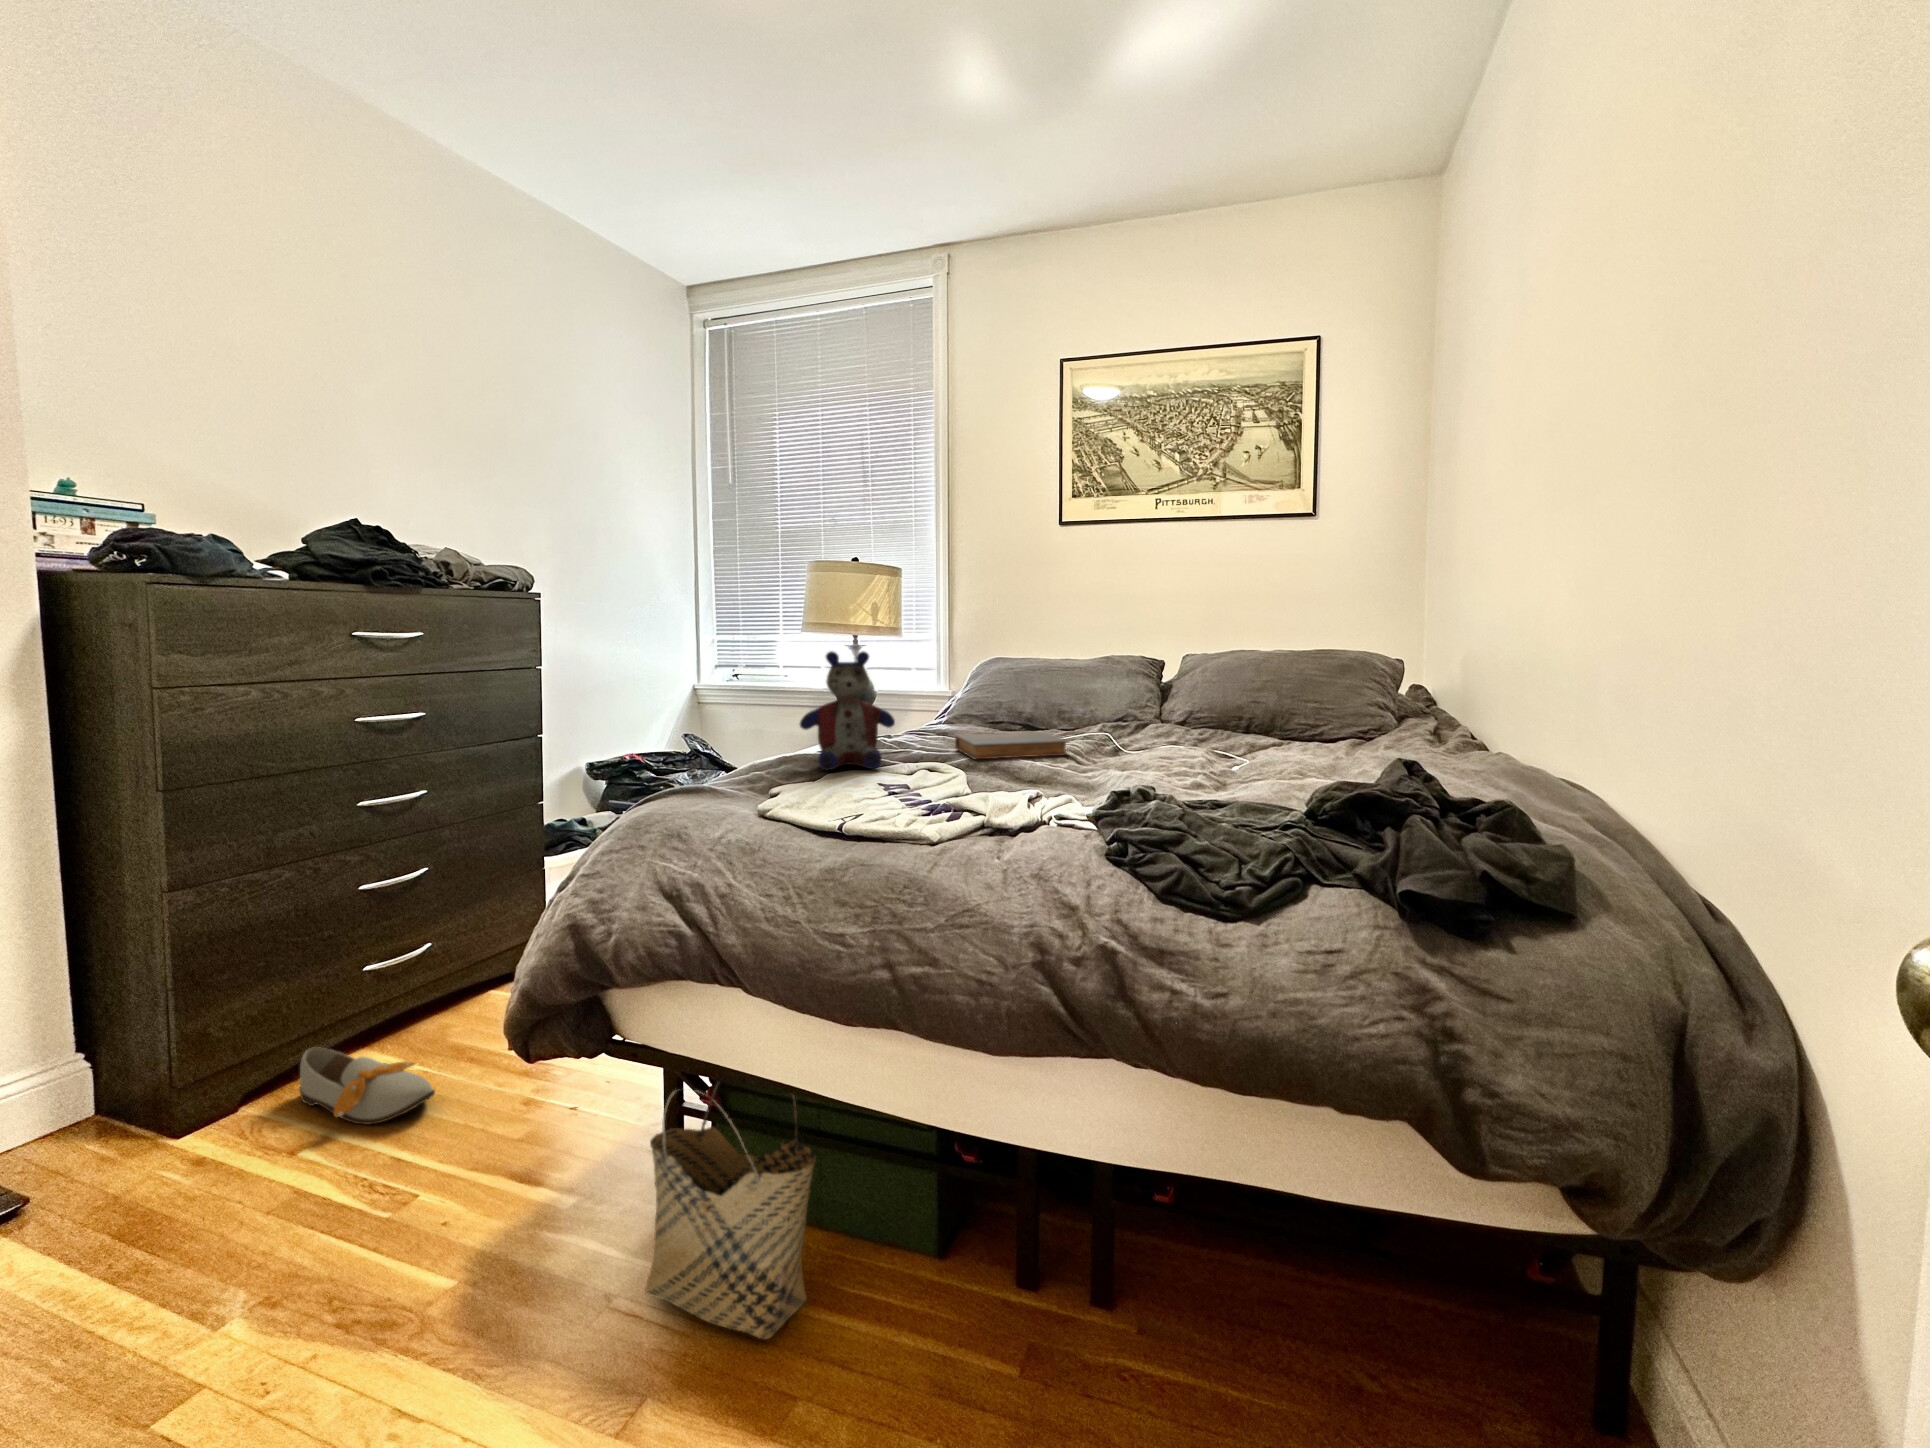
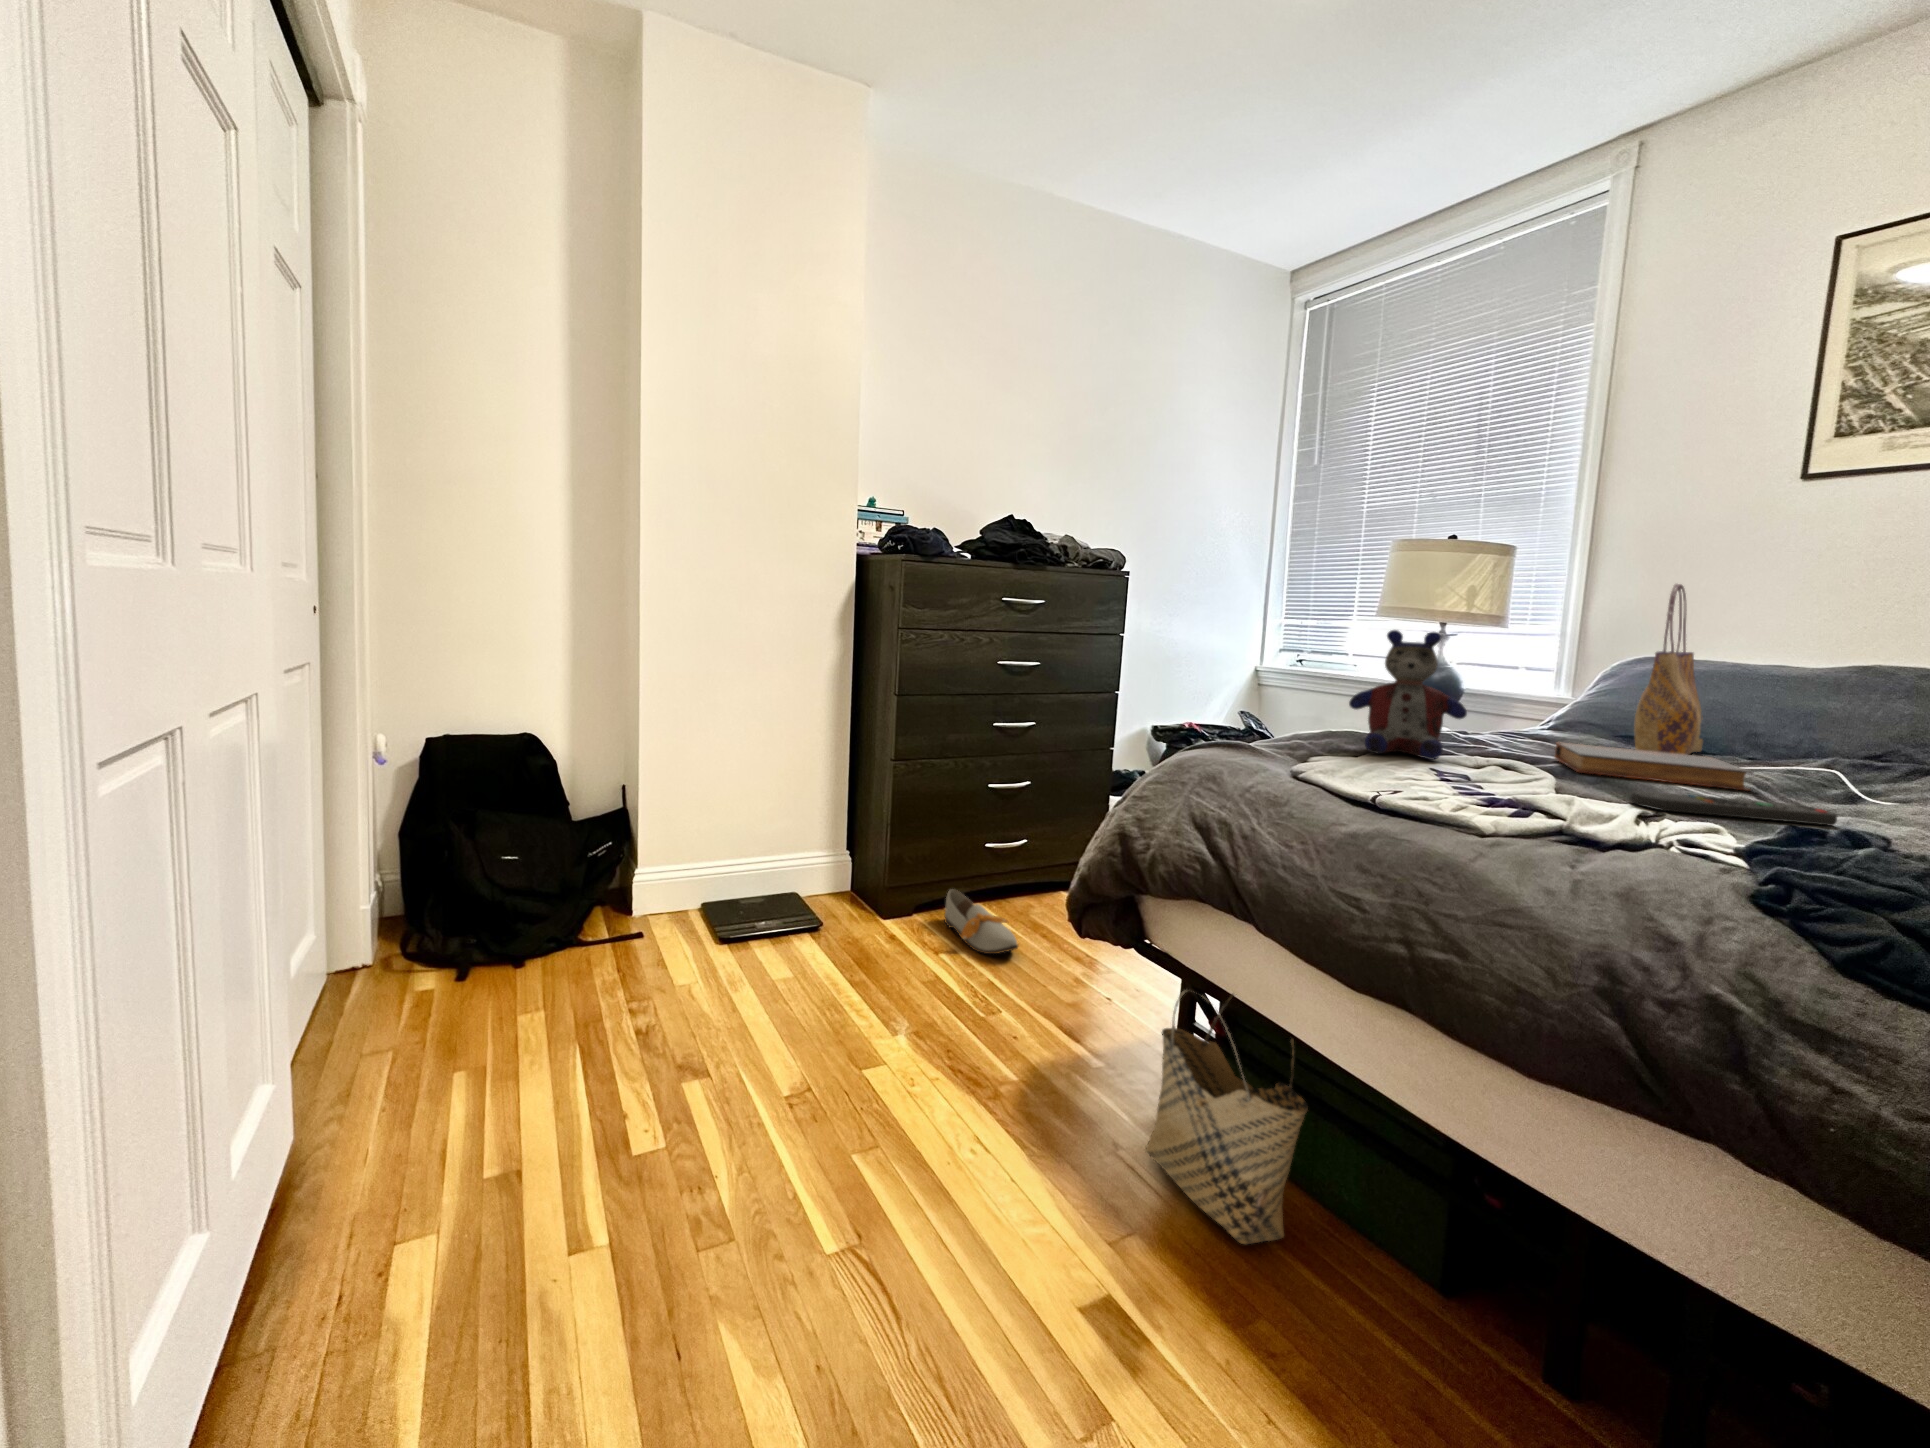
tote bag: none [996,601,1031,735] -> present [1634,583,1703,755]
remote control: none [1015,764,1120,787] -> present [1630,791,1837,826]

